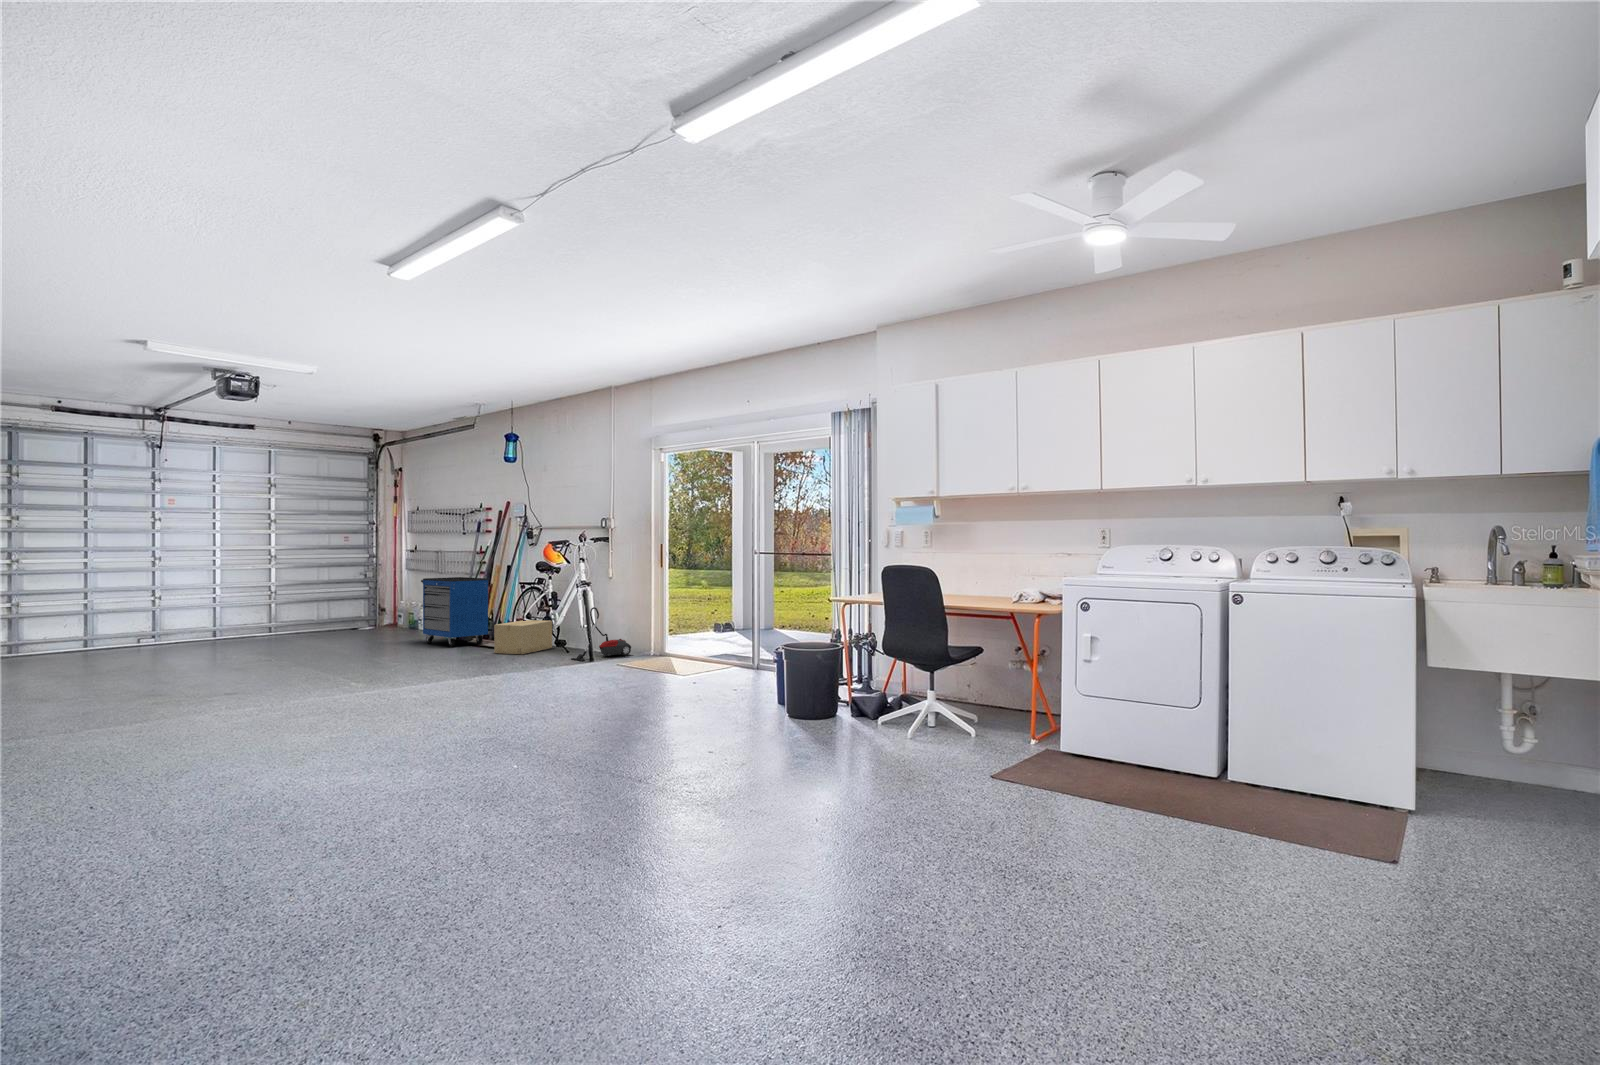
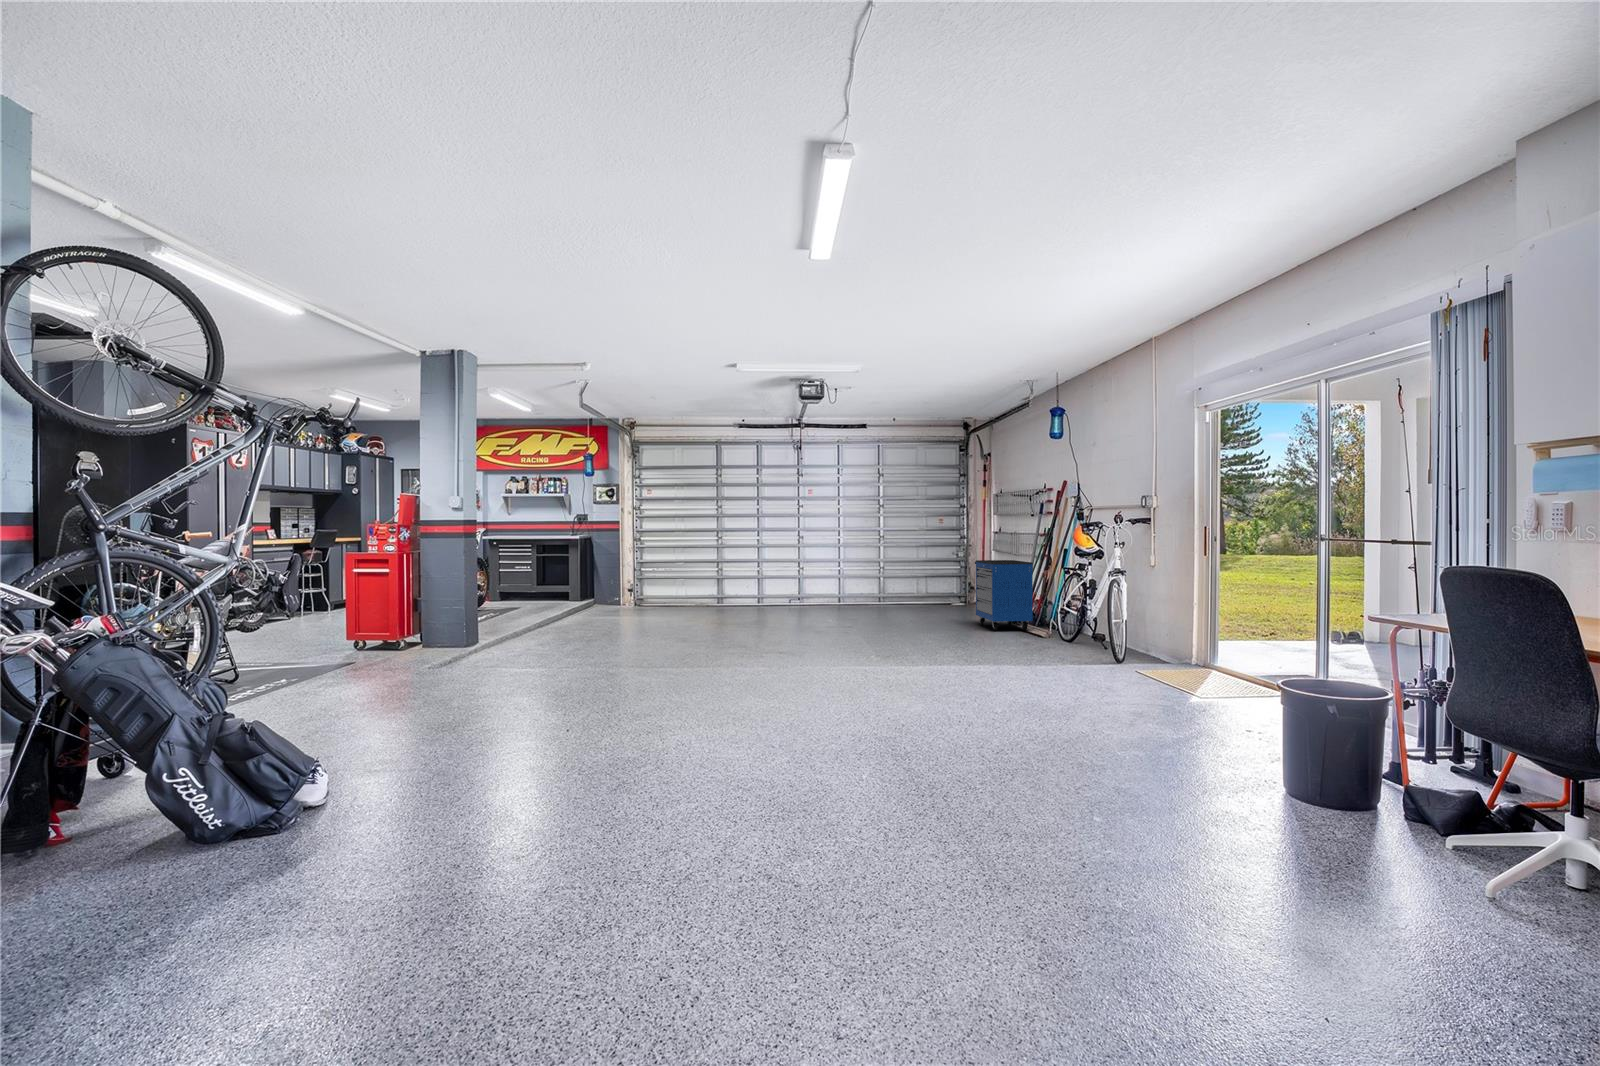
vacuum cleaner: present [571,607,631,661] -> none [1090,601,1169,663]
cardboard box: present [494,620,552,654] -> none [1023,609,1089,647]

